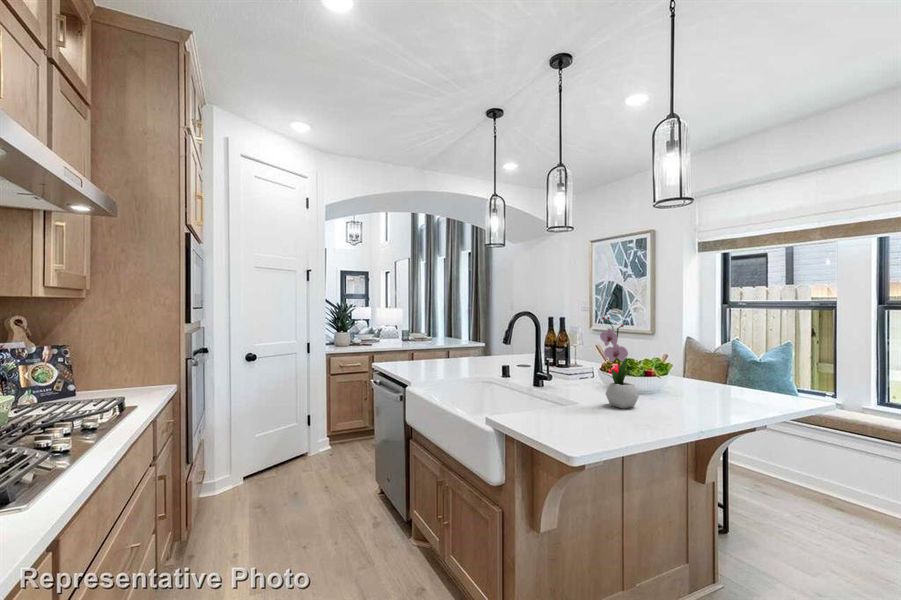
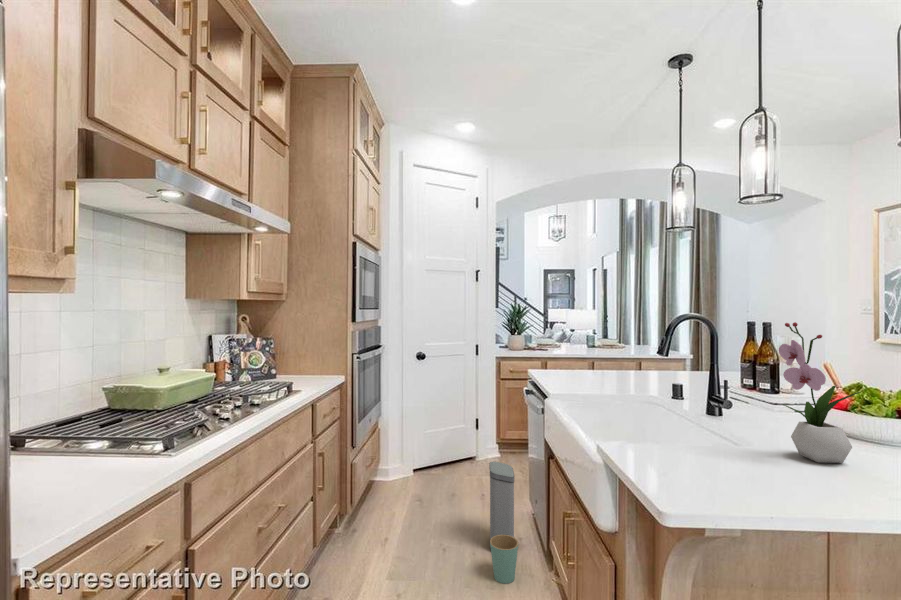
trash can: none [344,453,383,563] -> present [489,462,519,584]

